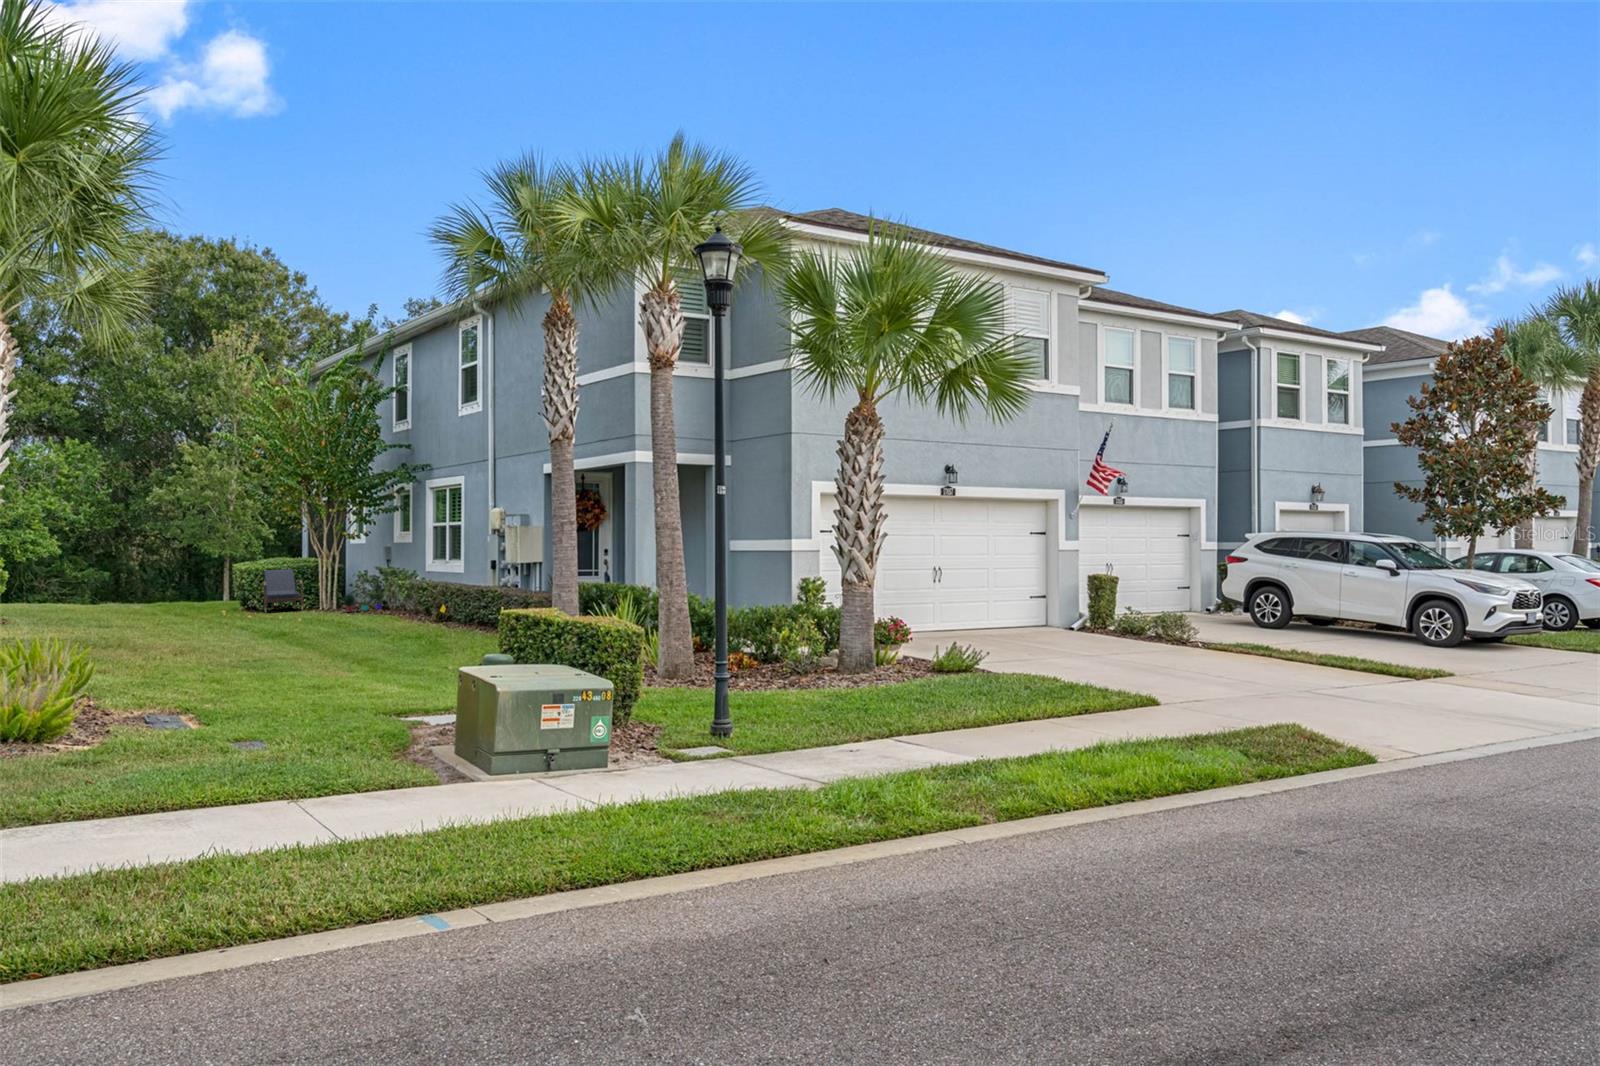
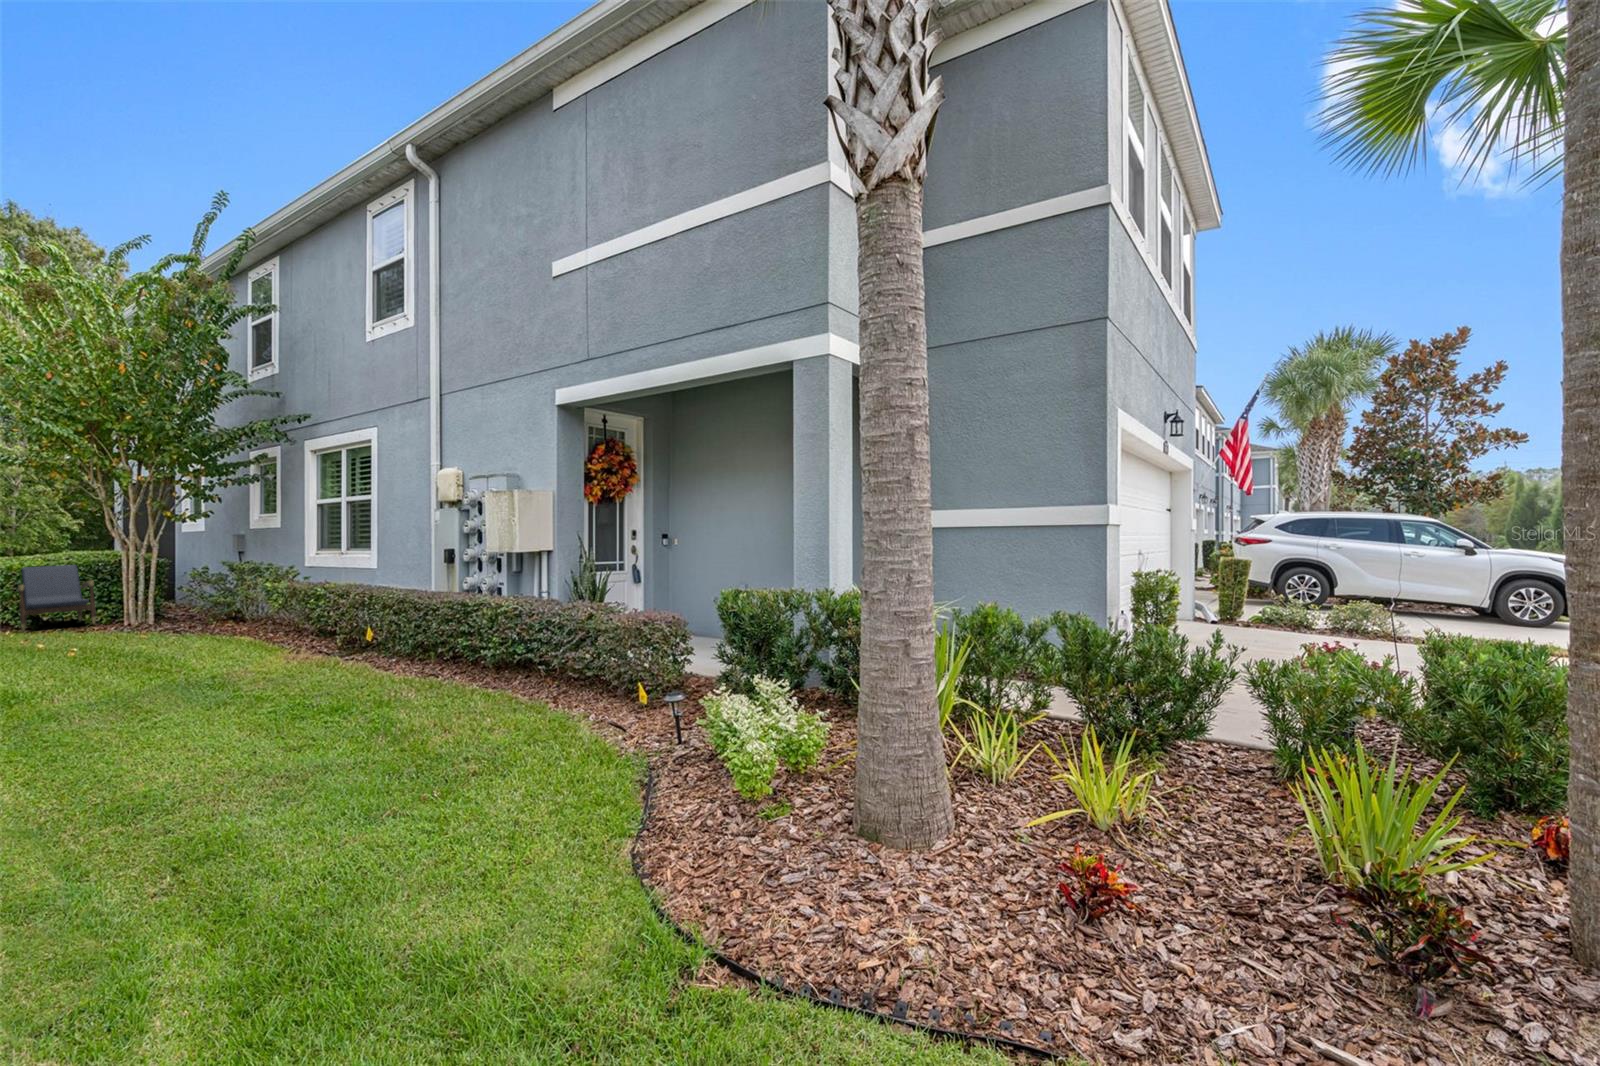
potted plant: present [343,581,383,612] -> none [168,575,240,626]

